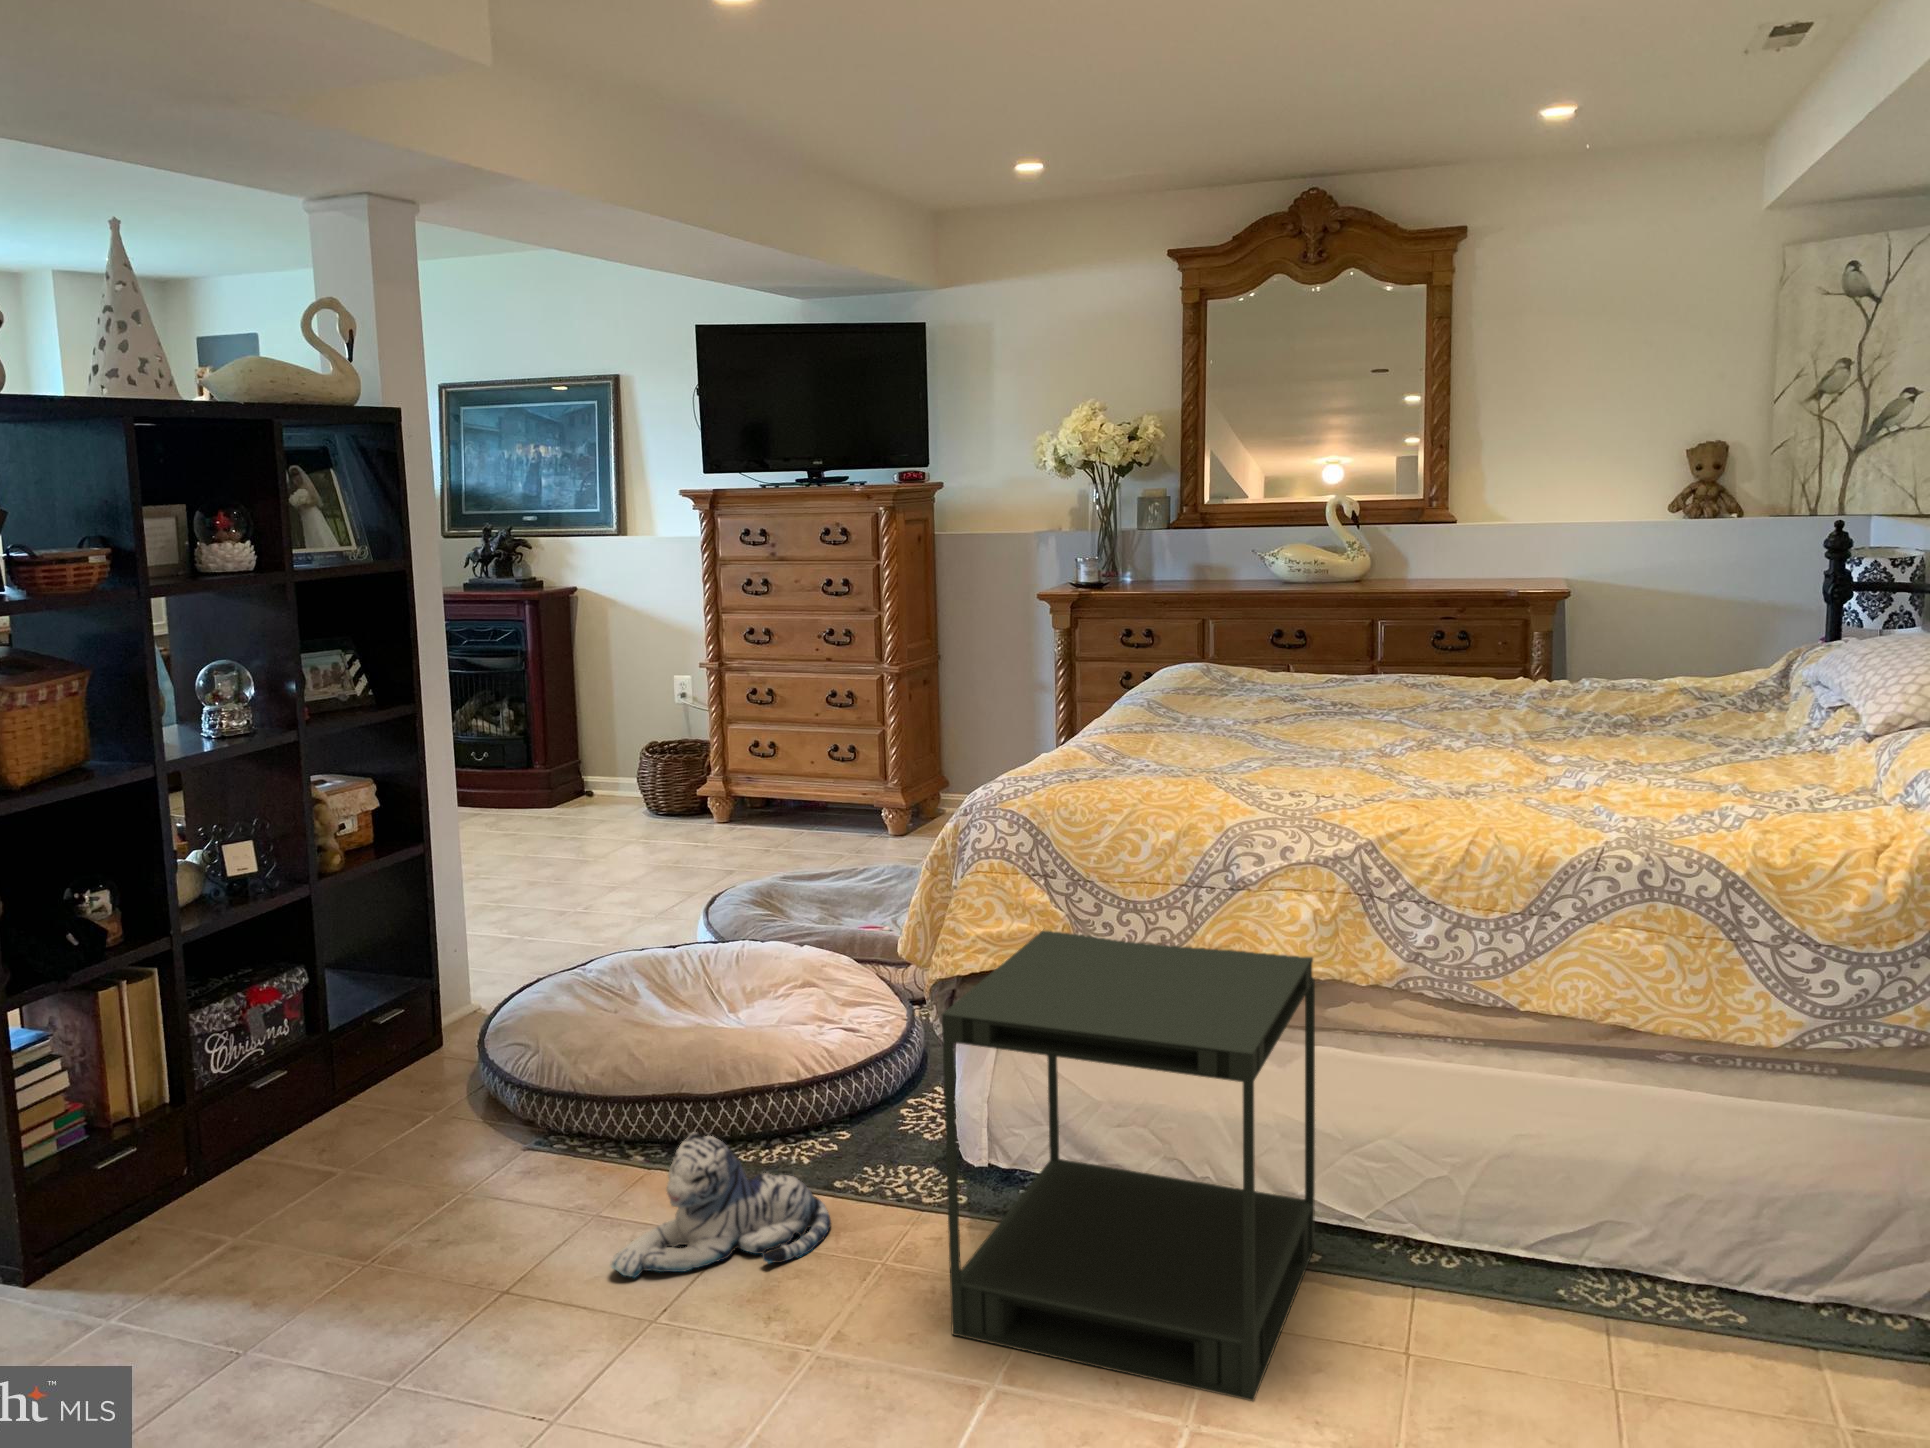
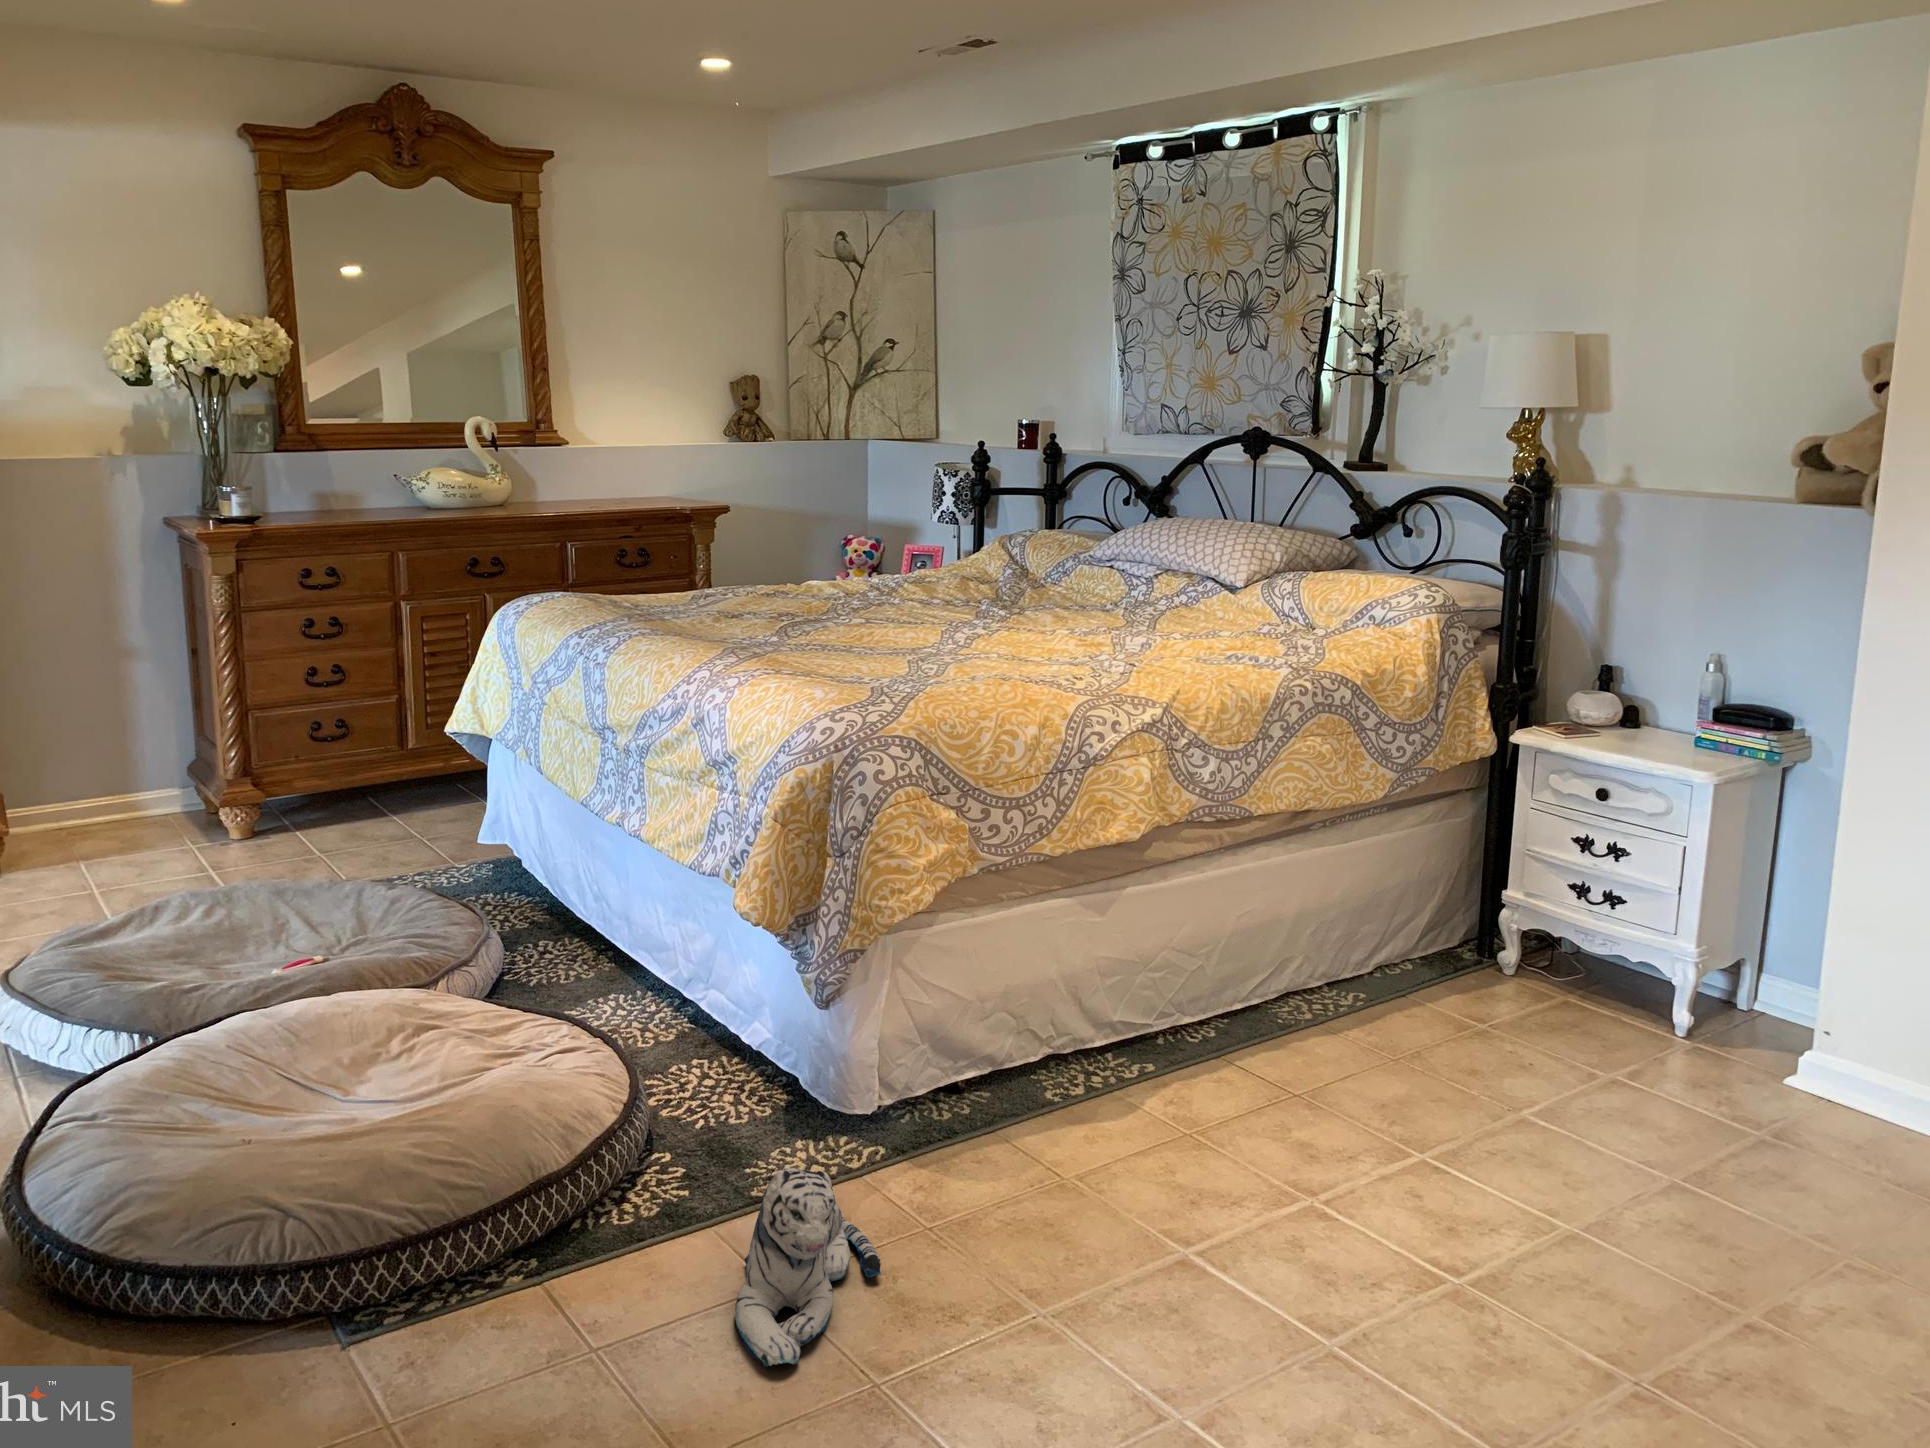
side table: present [942,929,1315,1401] -> none [940,807,1333,1235]

